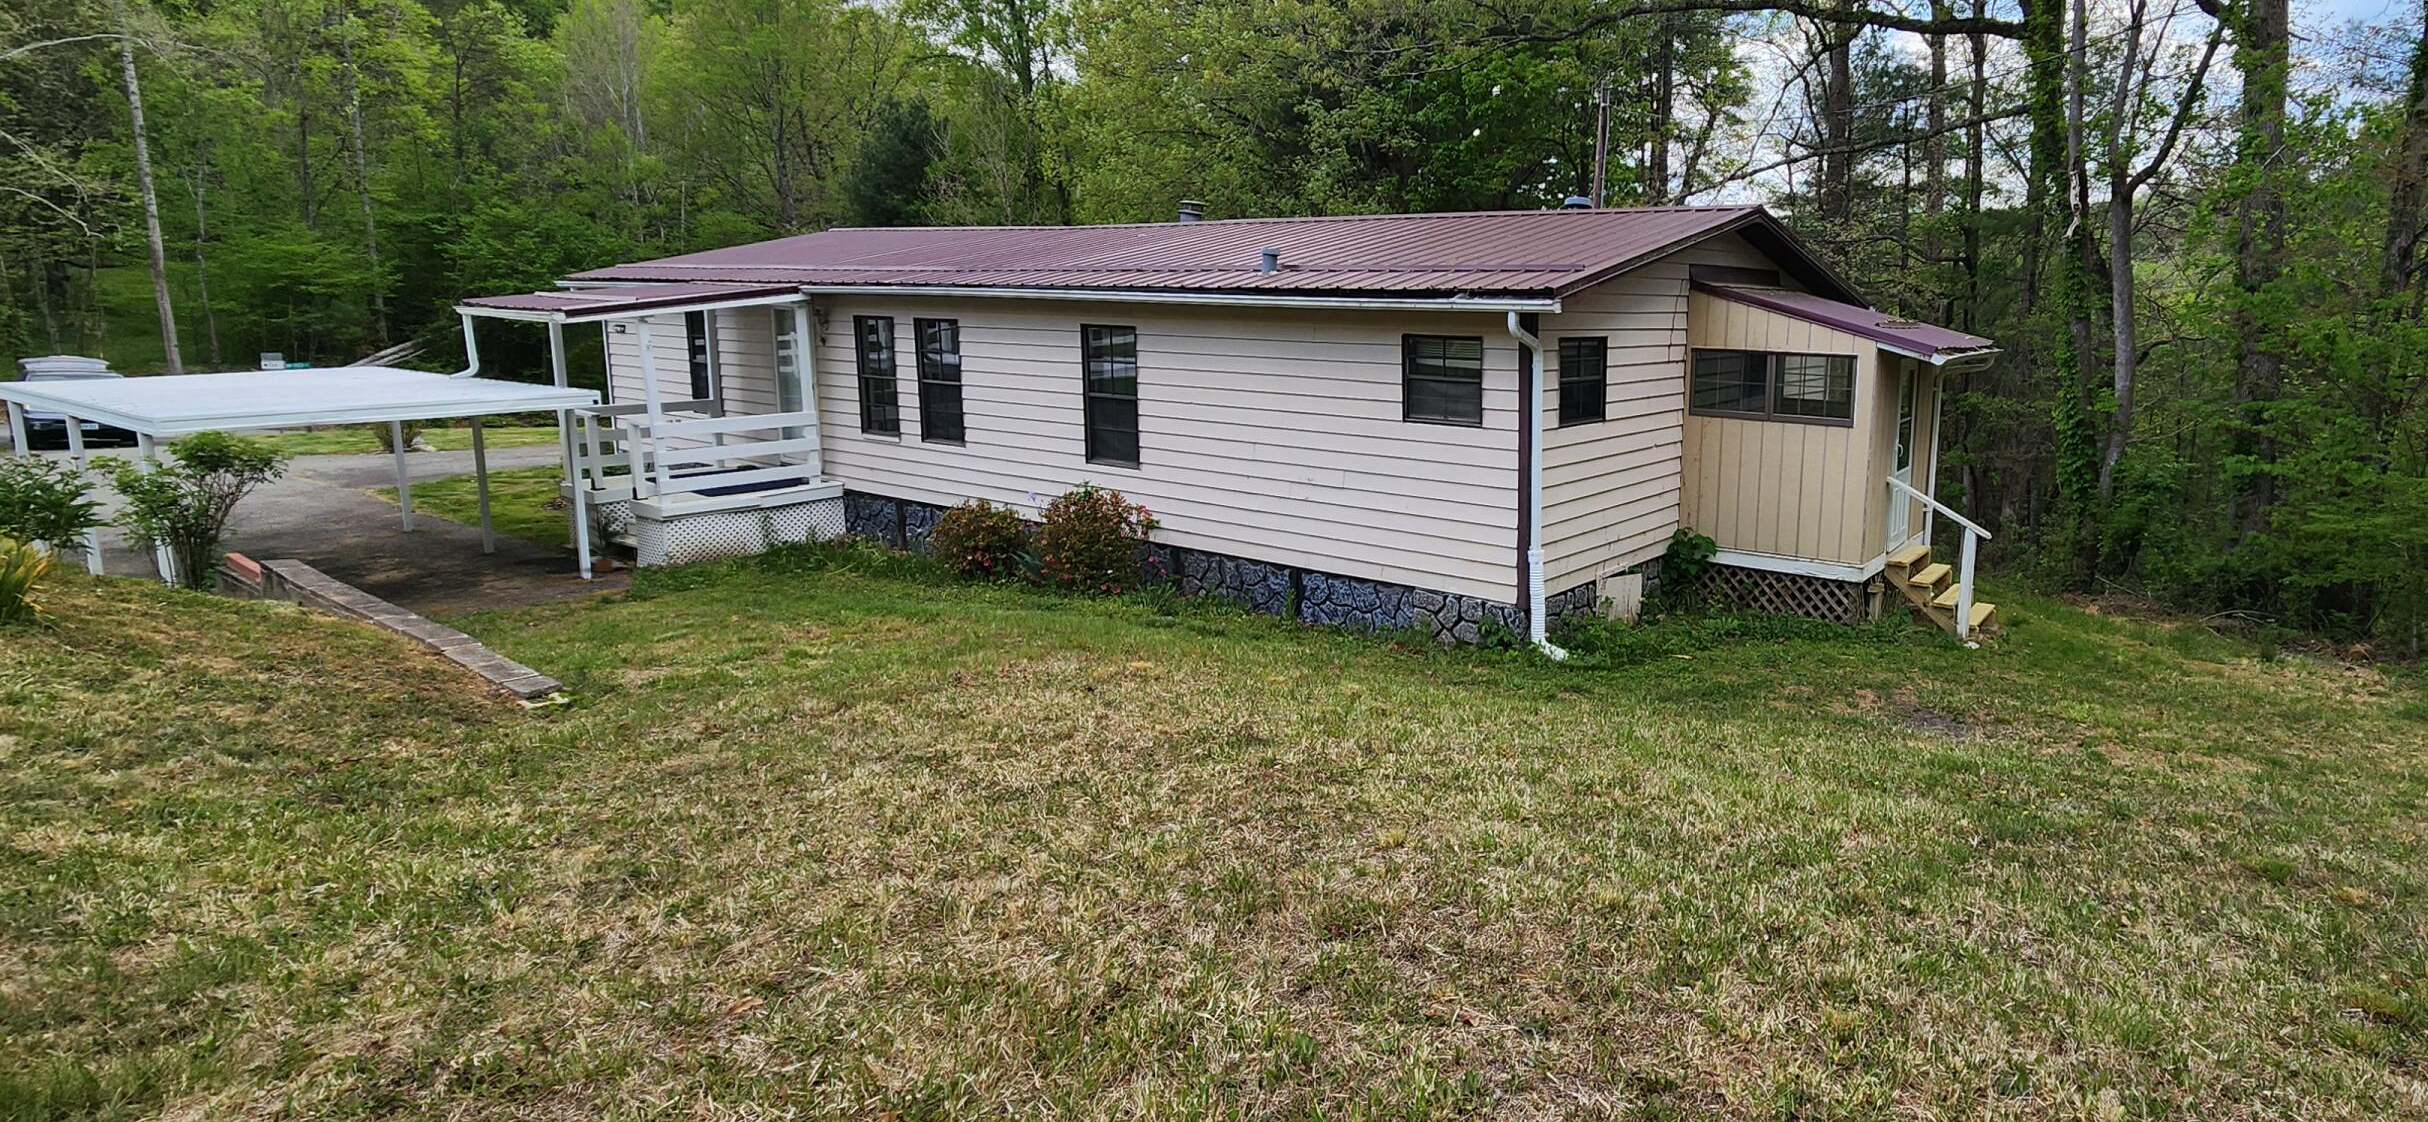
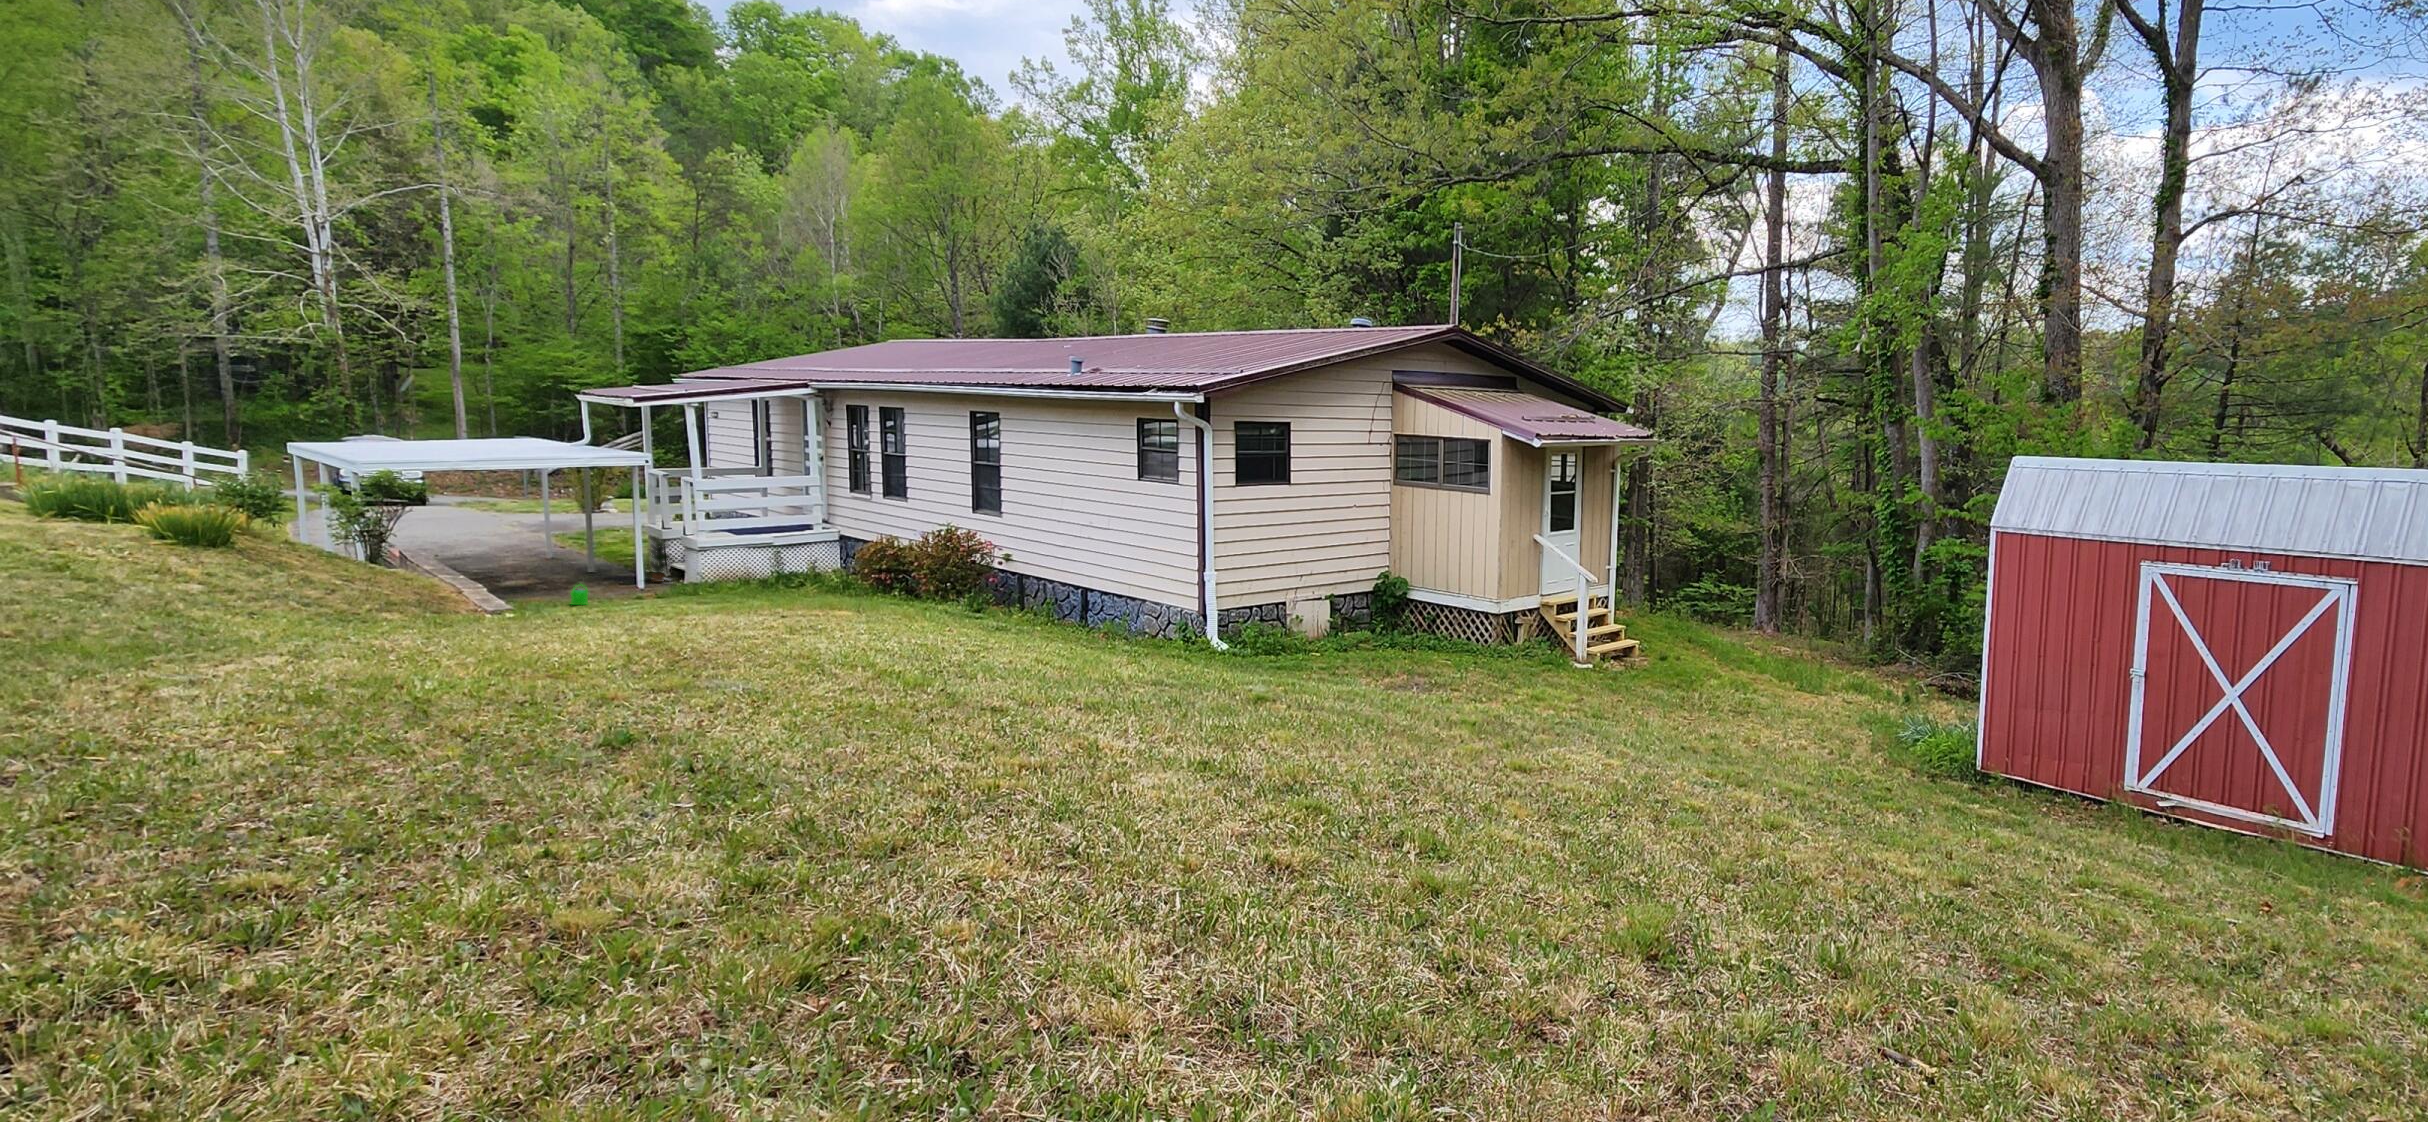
watering can: none [508,589,539,622] -> present [571,587,588,605]

